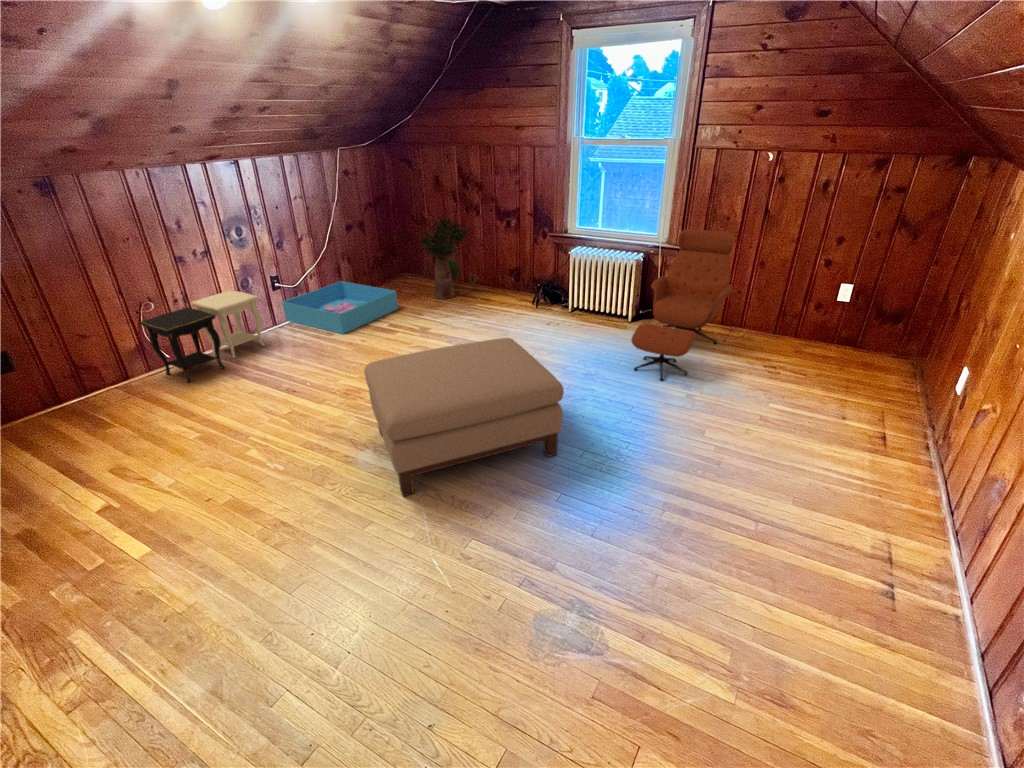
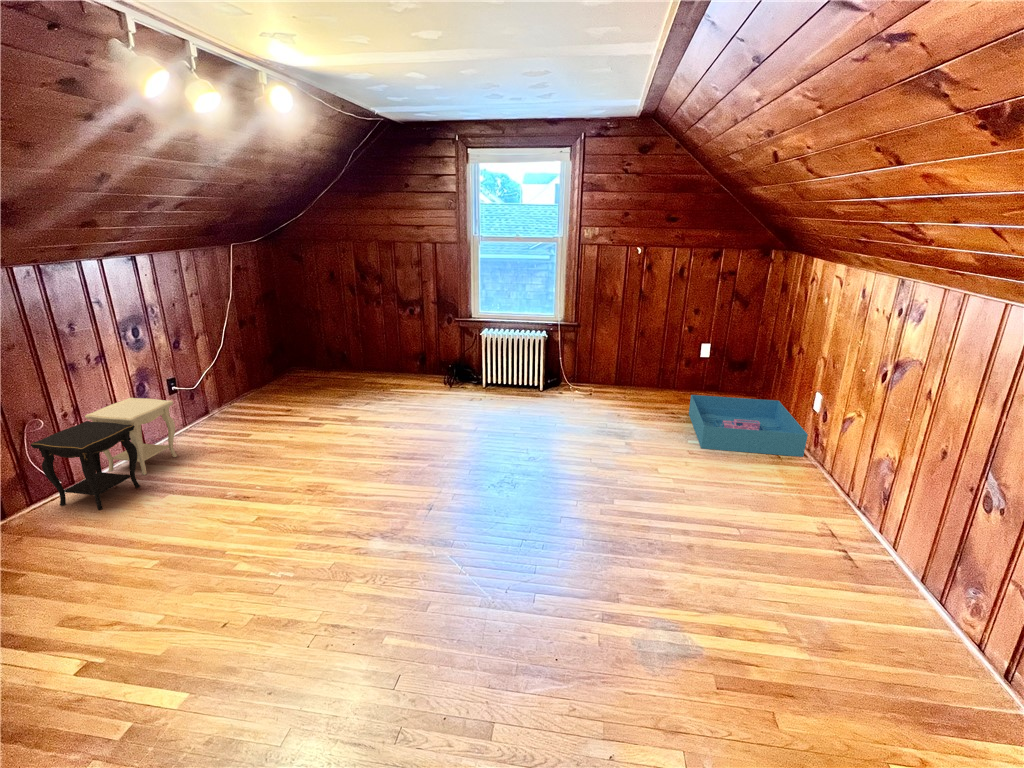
potted plant: present [417,216,478,299] -> none [325,306,386,388]
lounge chair: present [632,229,734,381] -> none [564,309,630,435]
storage bin: present [282,281,398,334] -> present [689,395,808,457]
ottoman: present [364,338,564,496] -> none [367,410,566,573]

